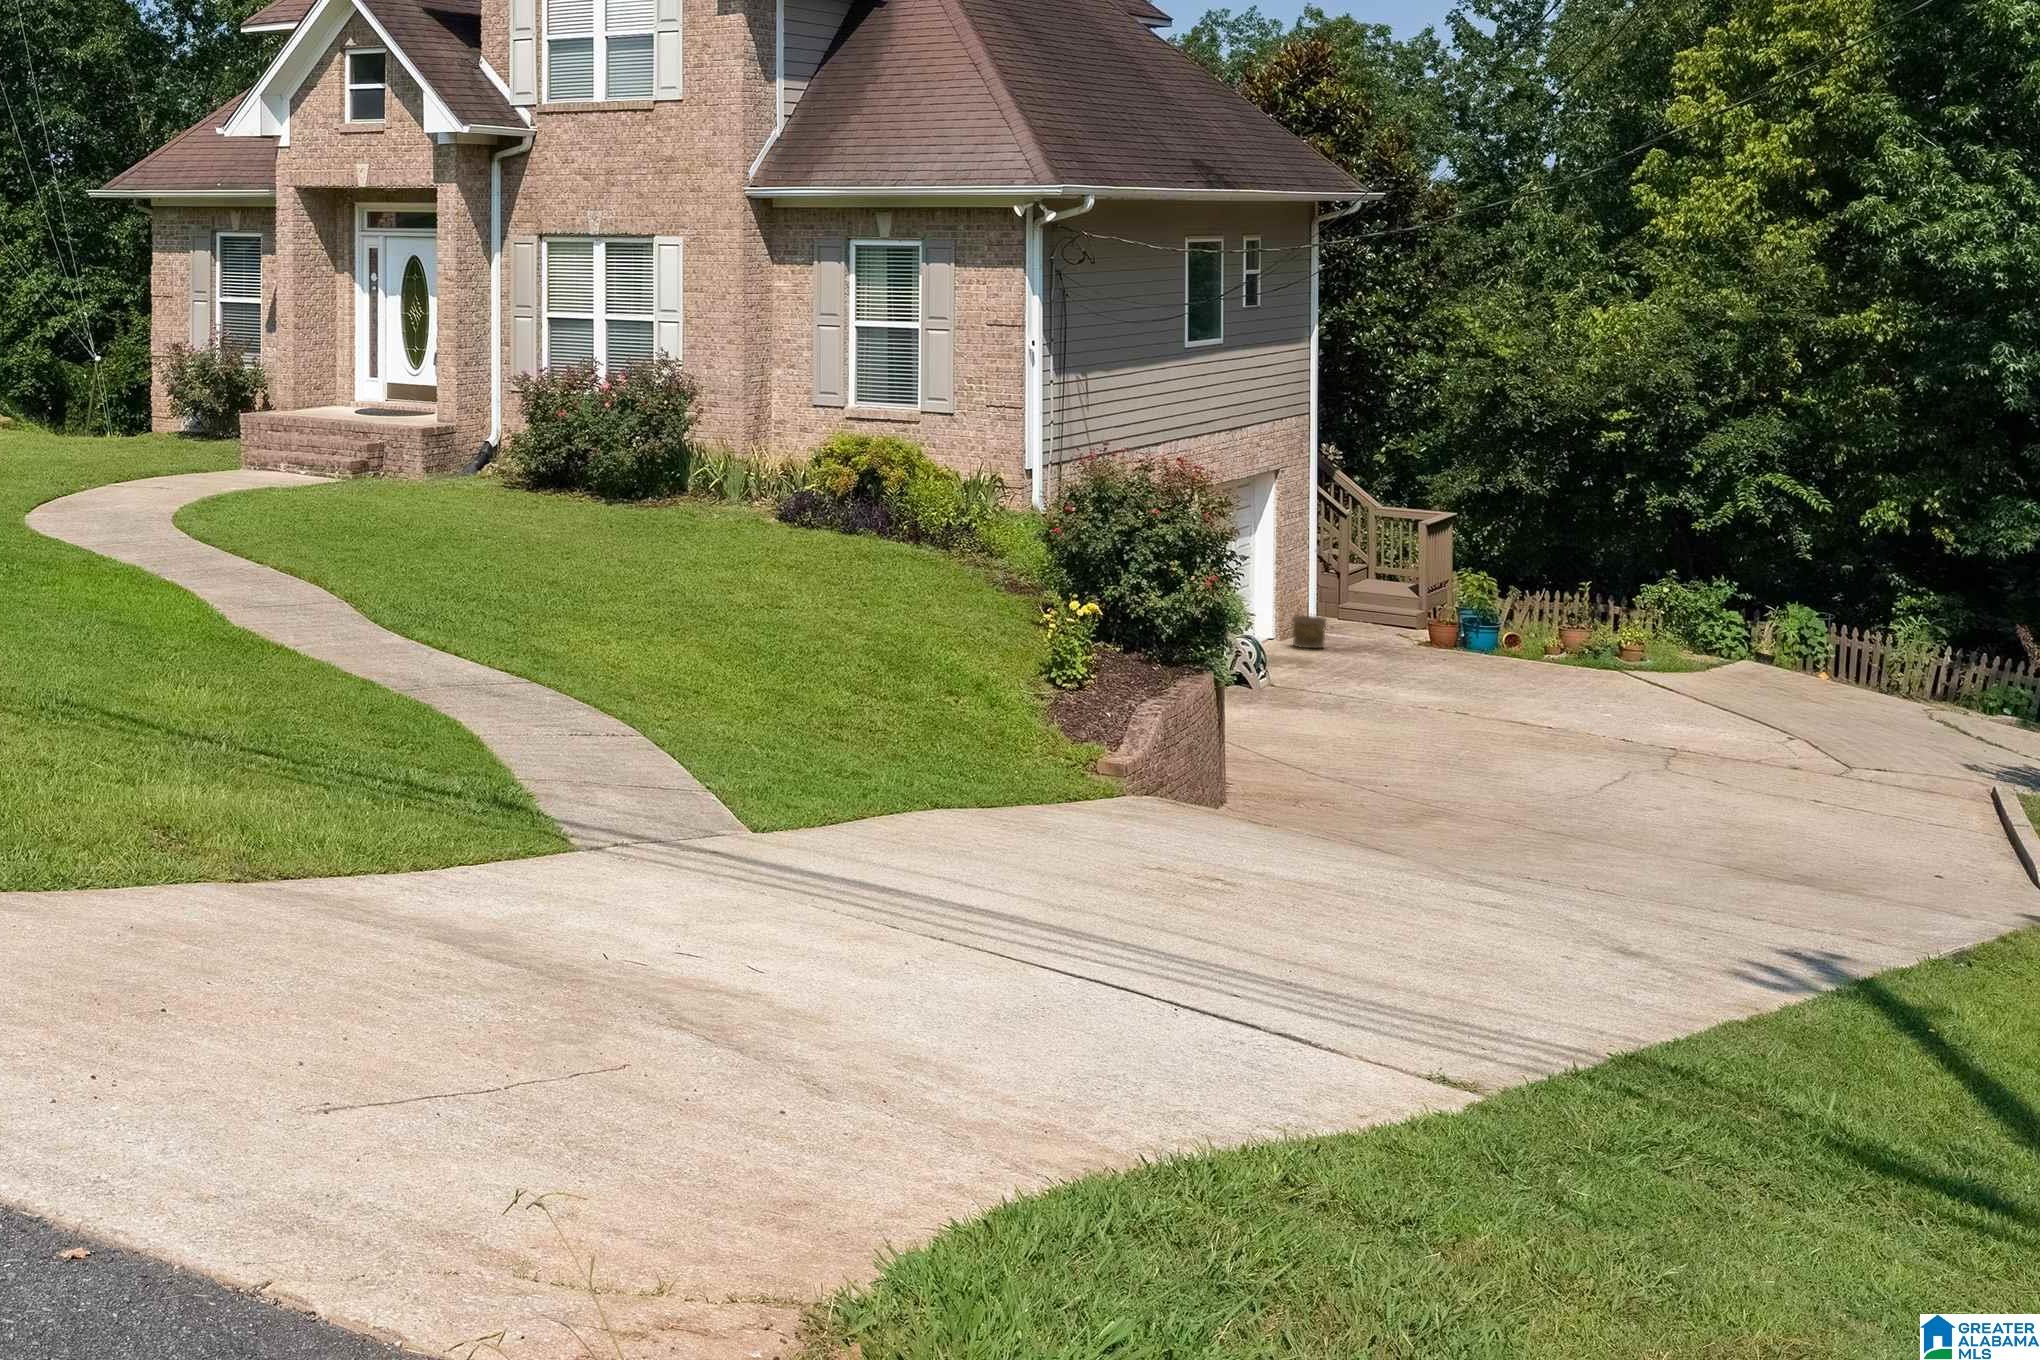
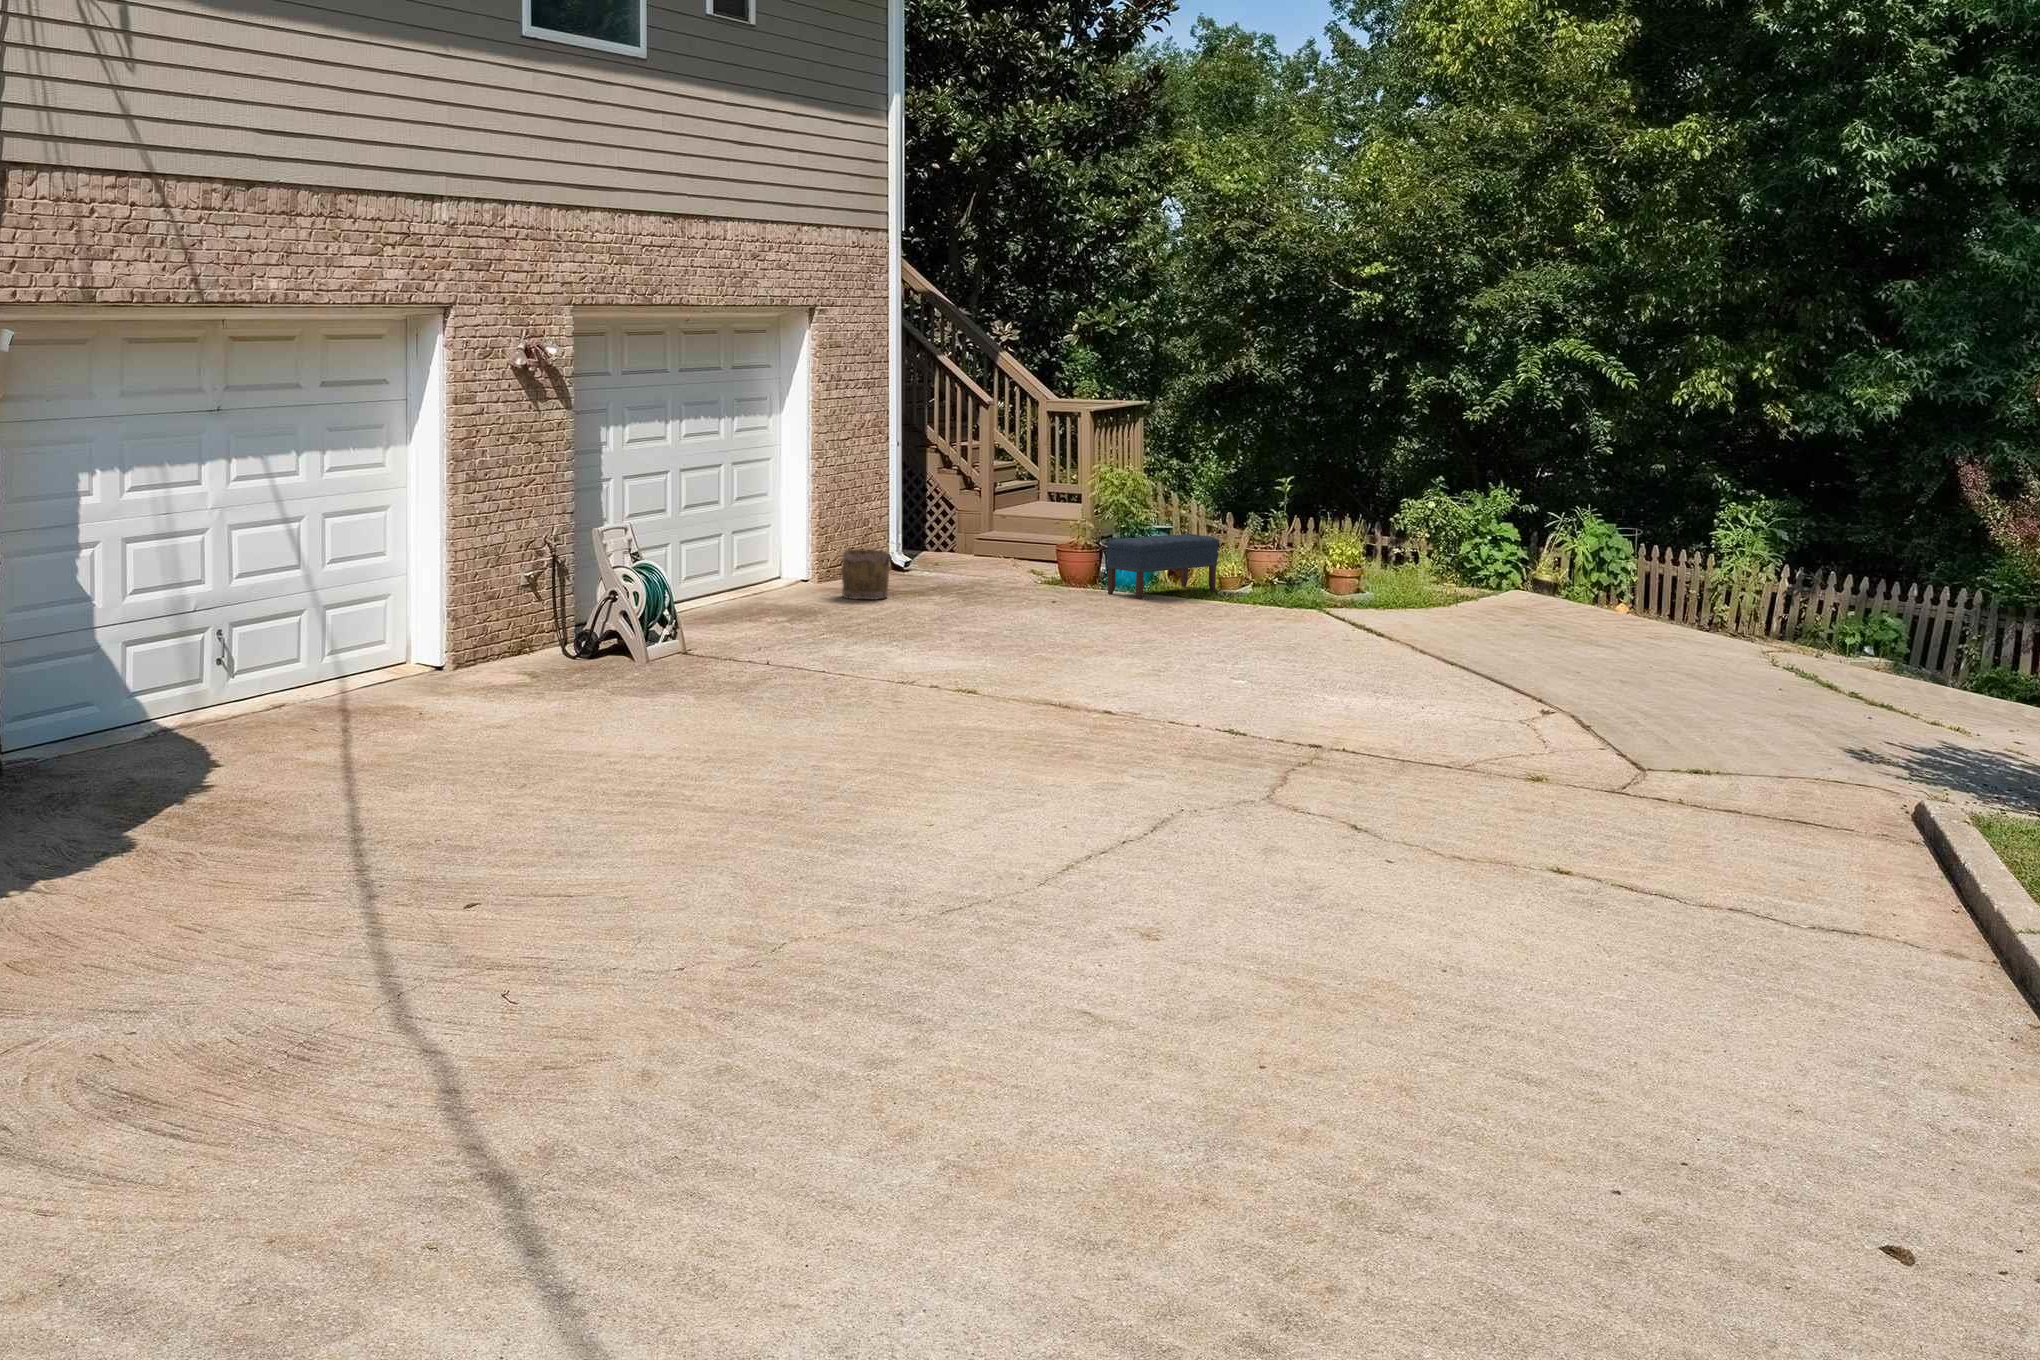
bench: none [1460,611,1533,654] -> present [1107,534,1219,599]

